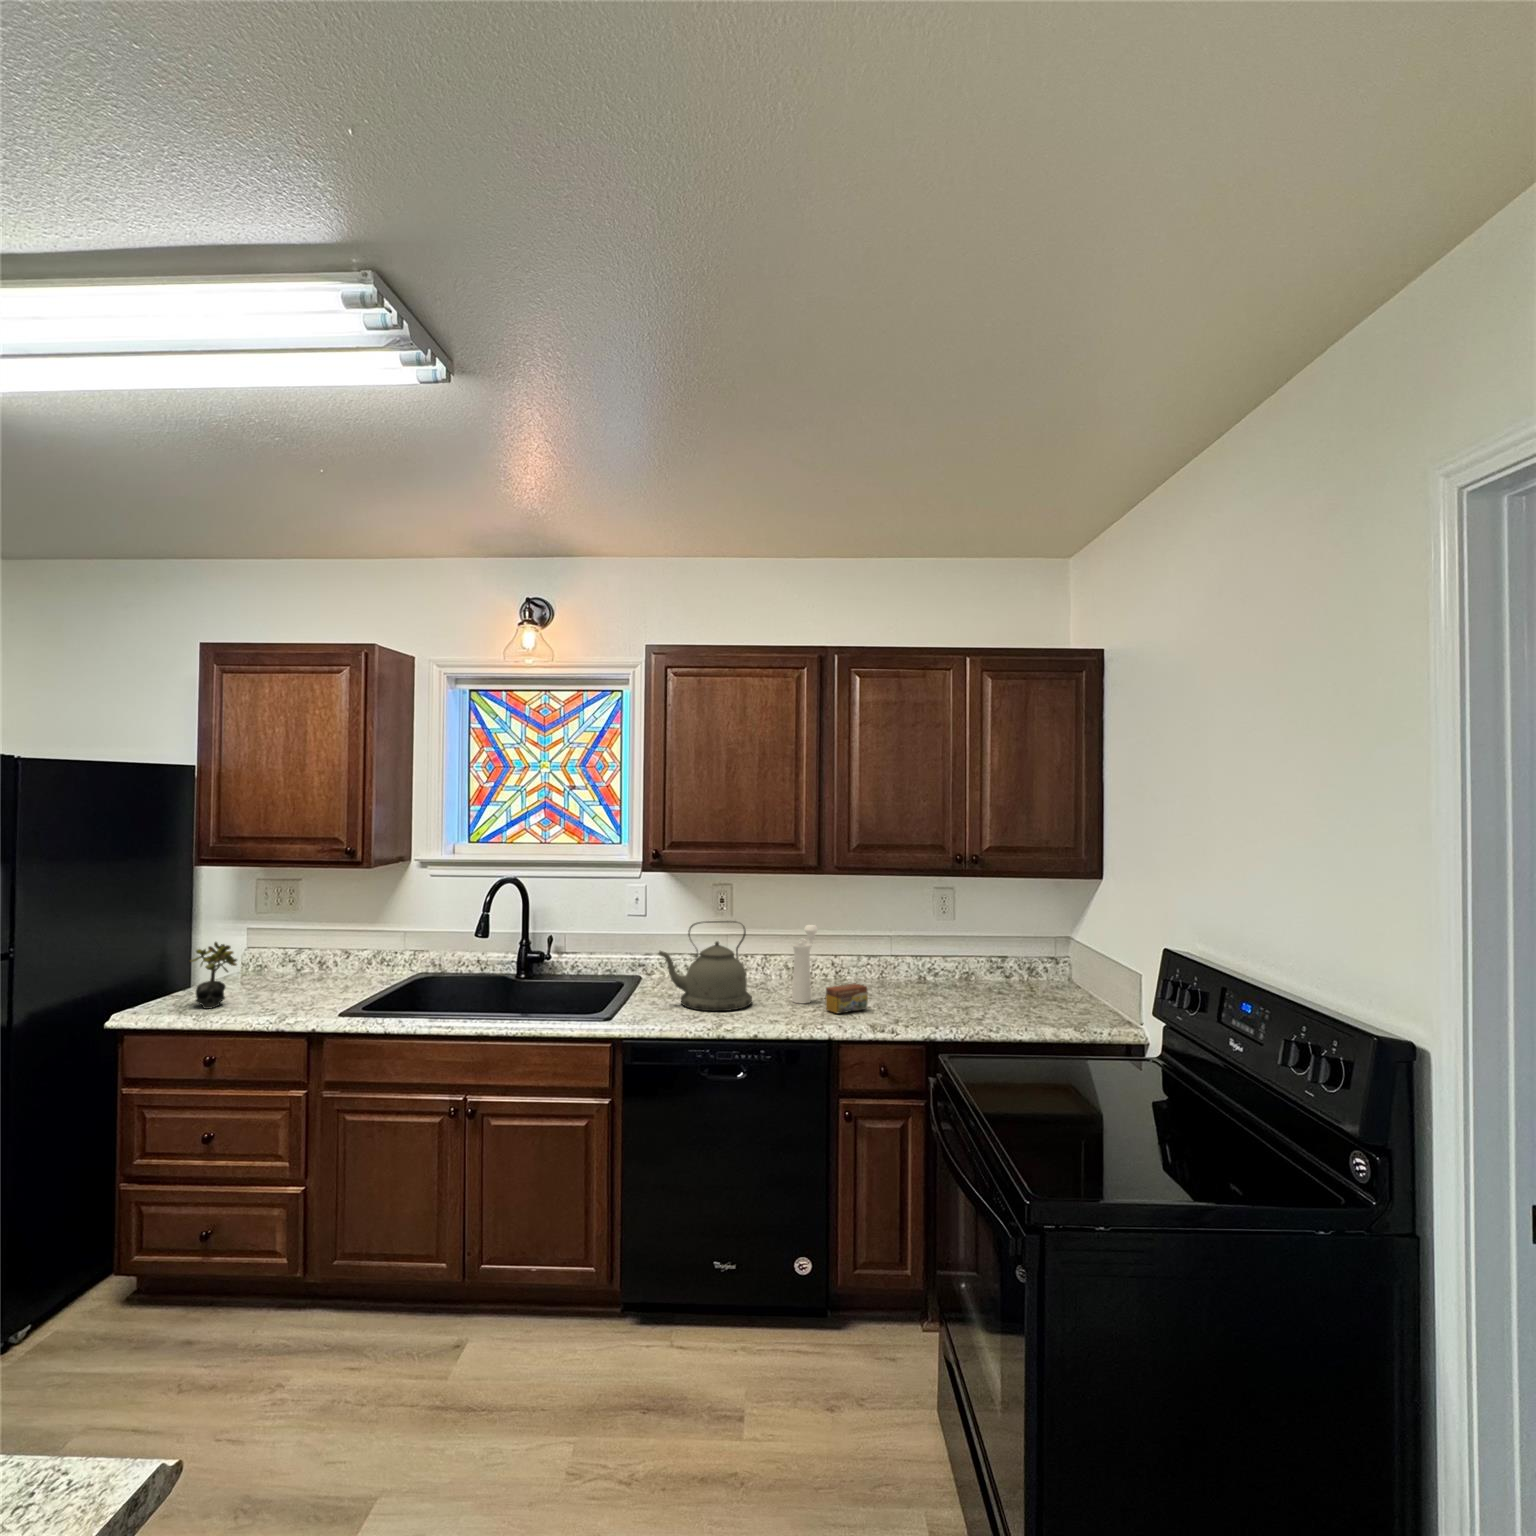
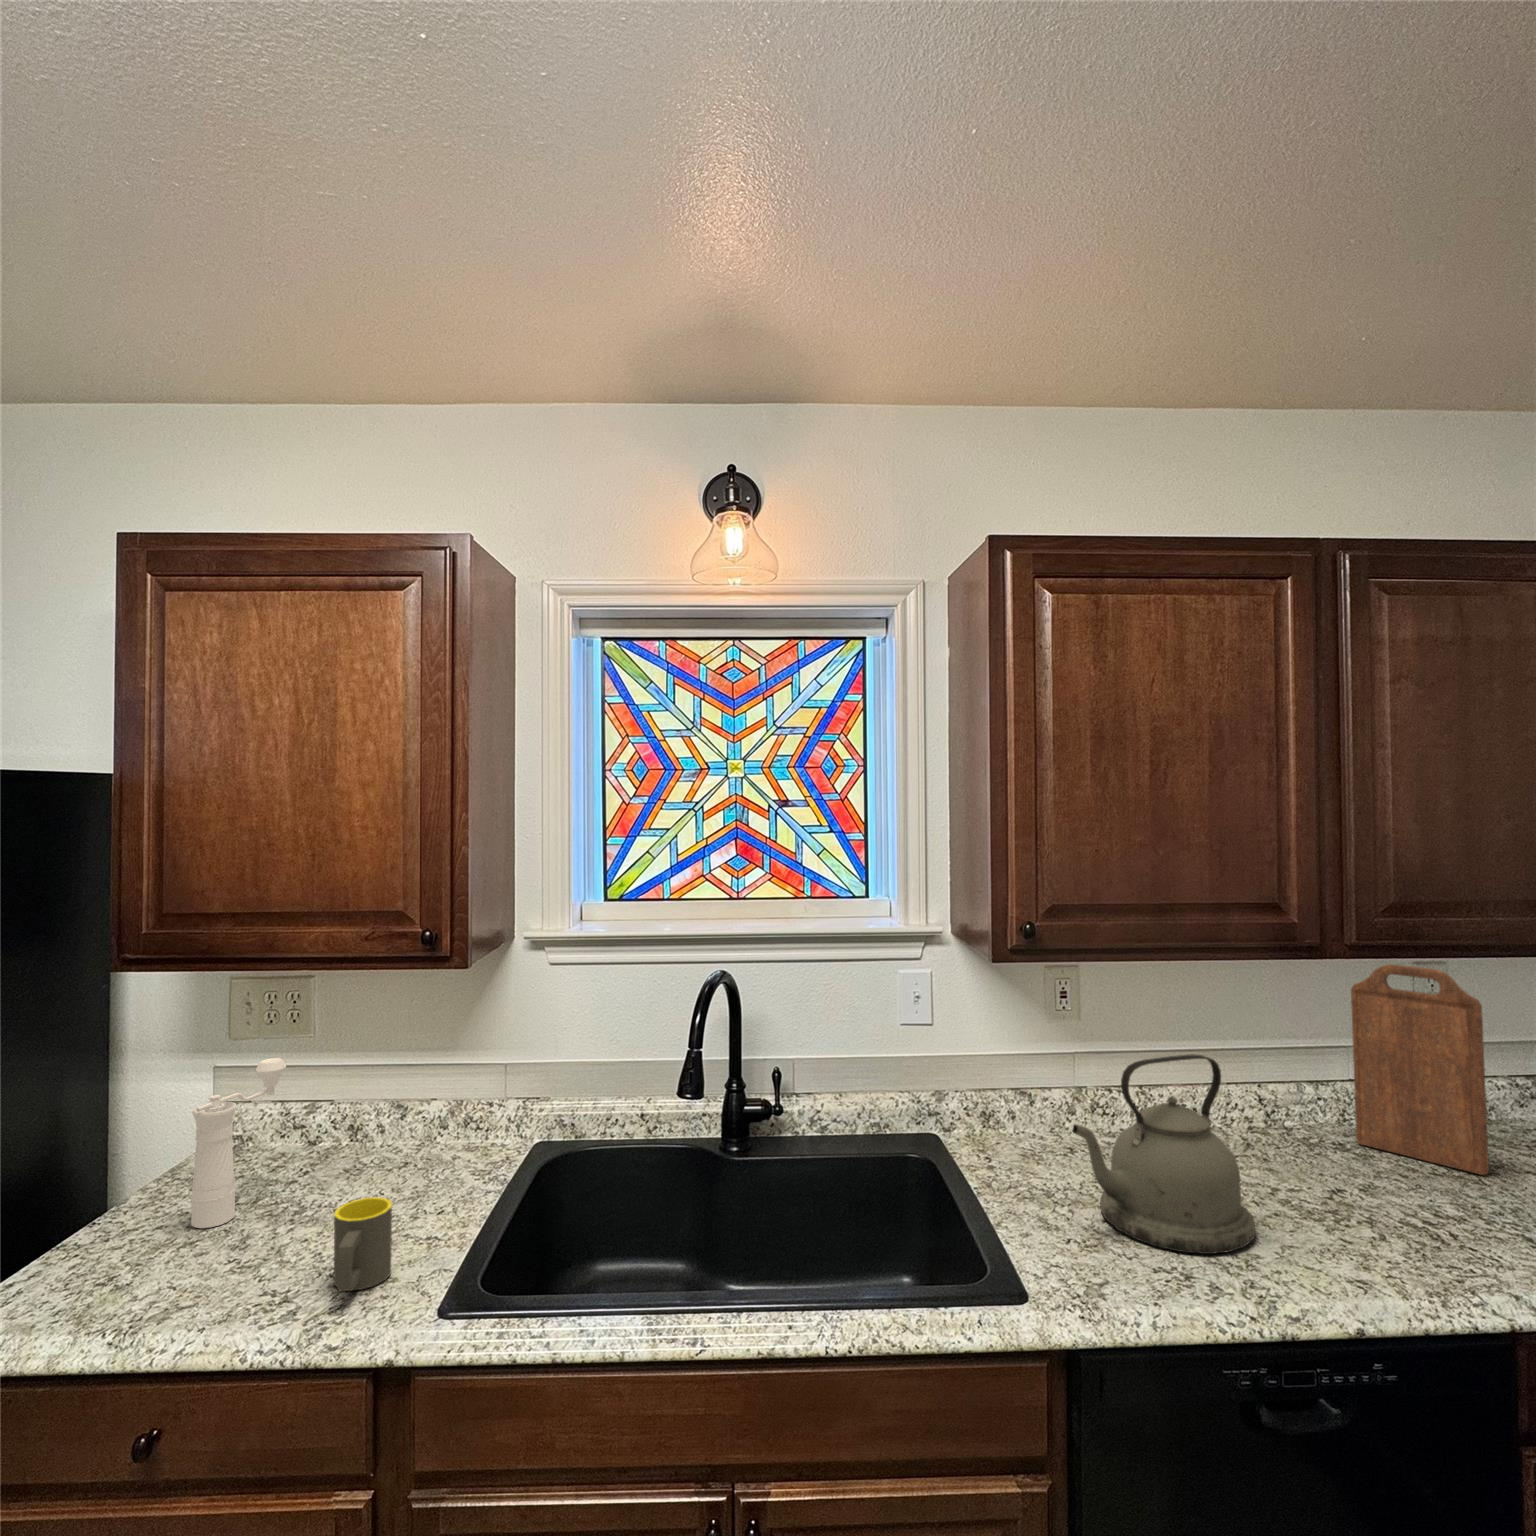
cutting board: none [873,885,919,997] -> present [1351,964,1489,1175]
pepper mill: present [792,925,818,1003] -> present [191,1058,286,1228]
succulent plant: present [190,942,237,1009] -> none [95,1139,204,1301]
mug: none [295,972,324,1008] -> present [334,1197,392,1291]
tea box: present [826,983,868,1013] -> none [1409,1171,1483,1247]

